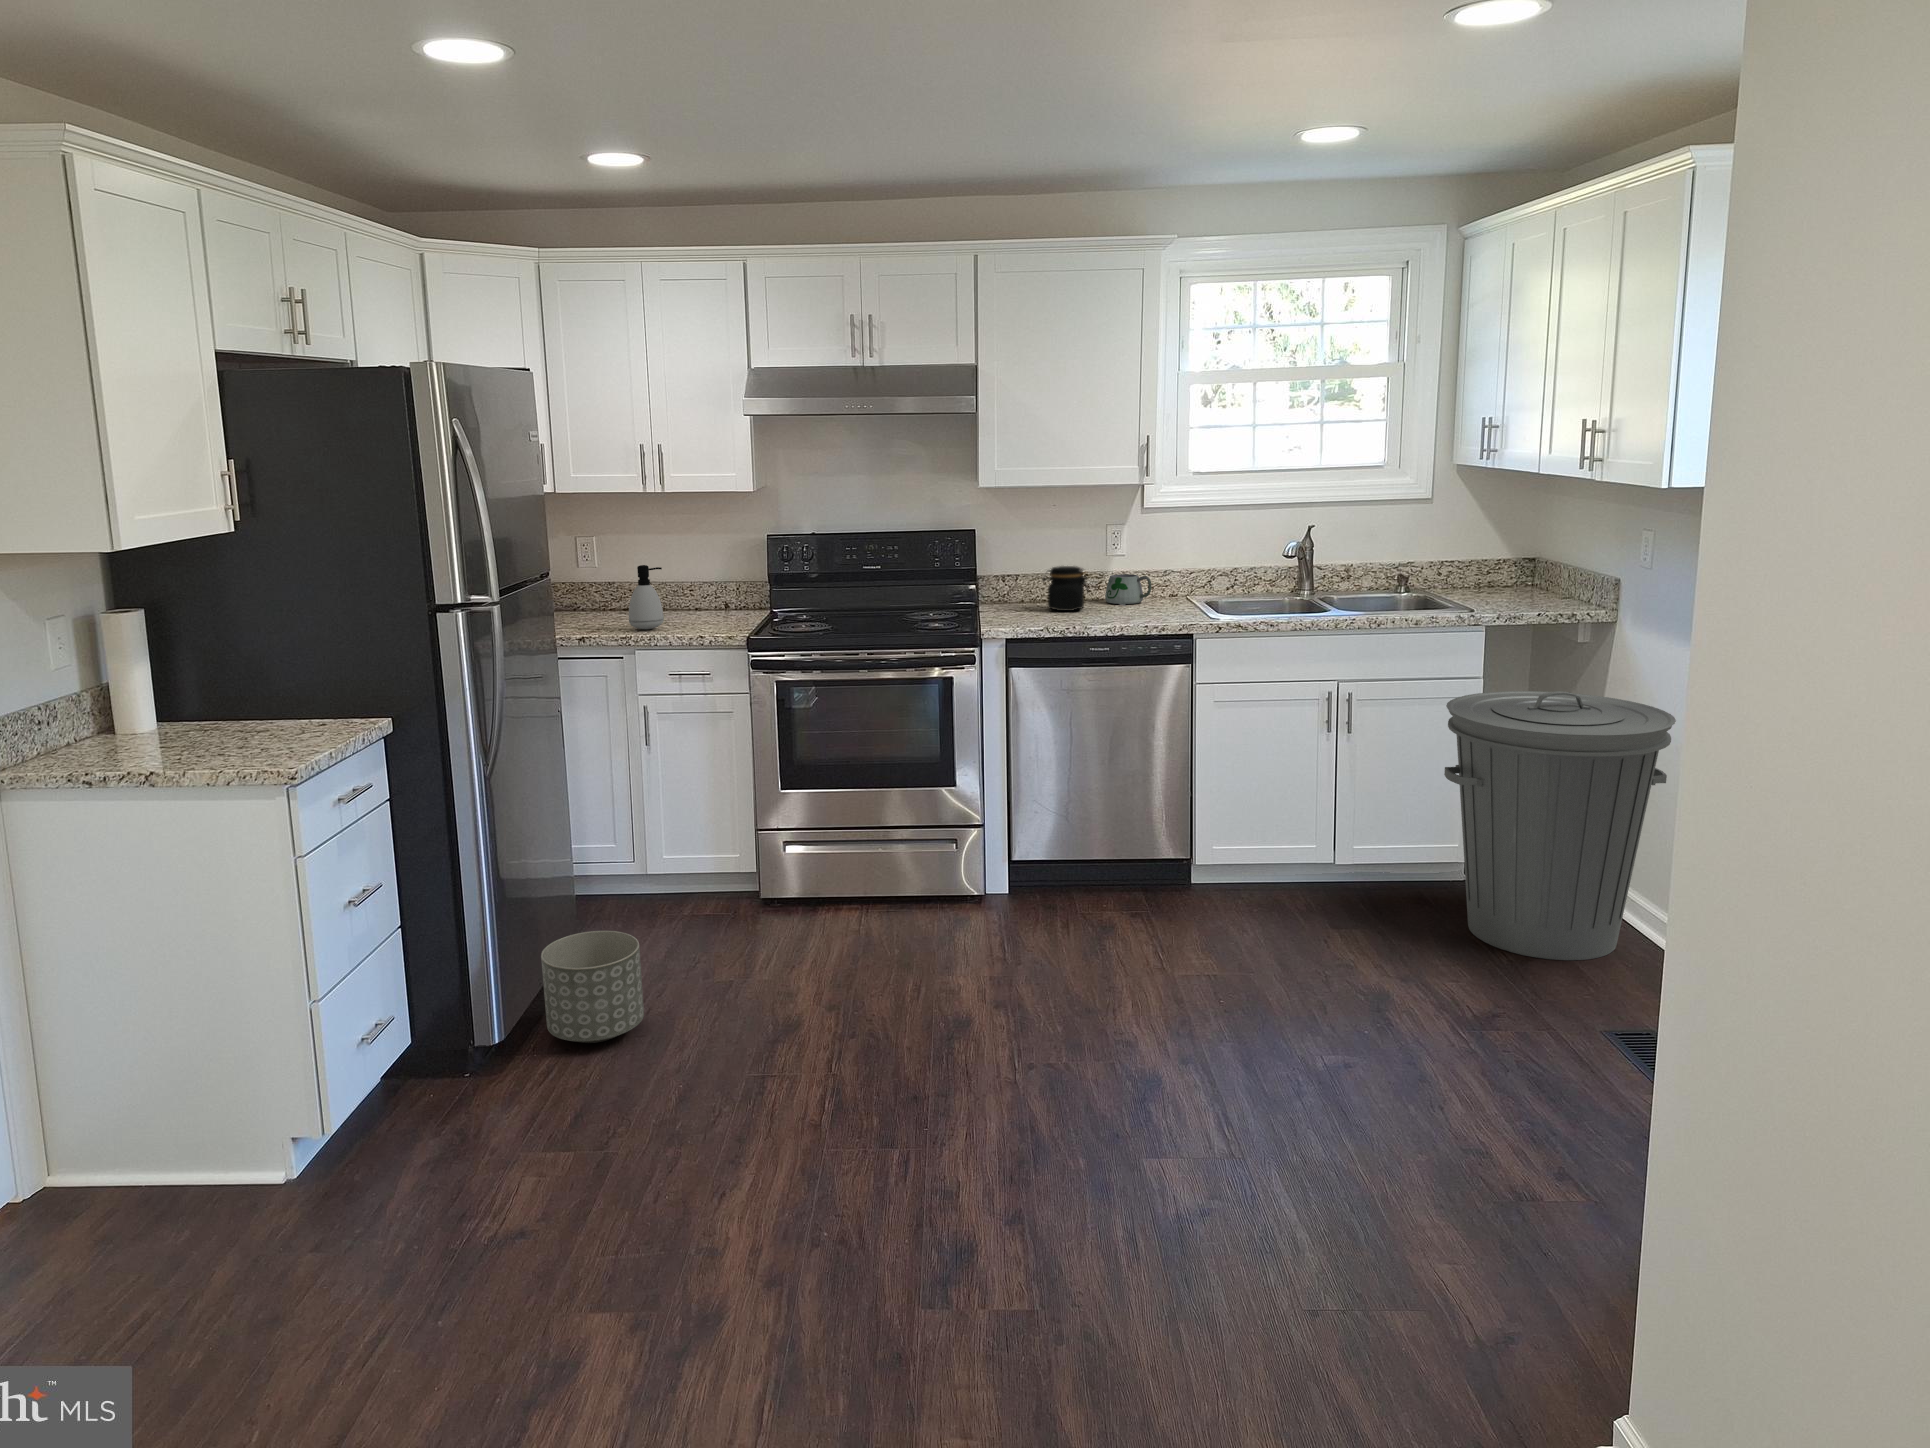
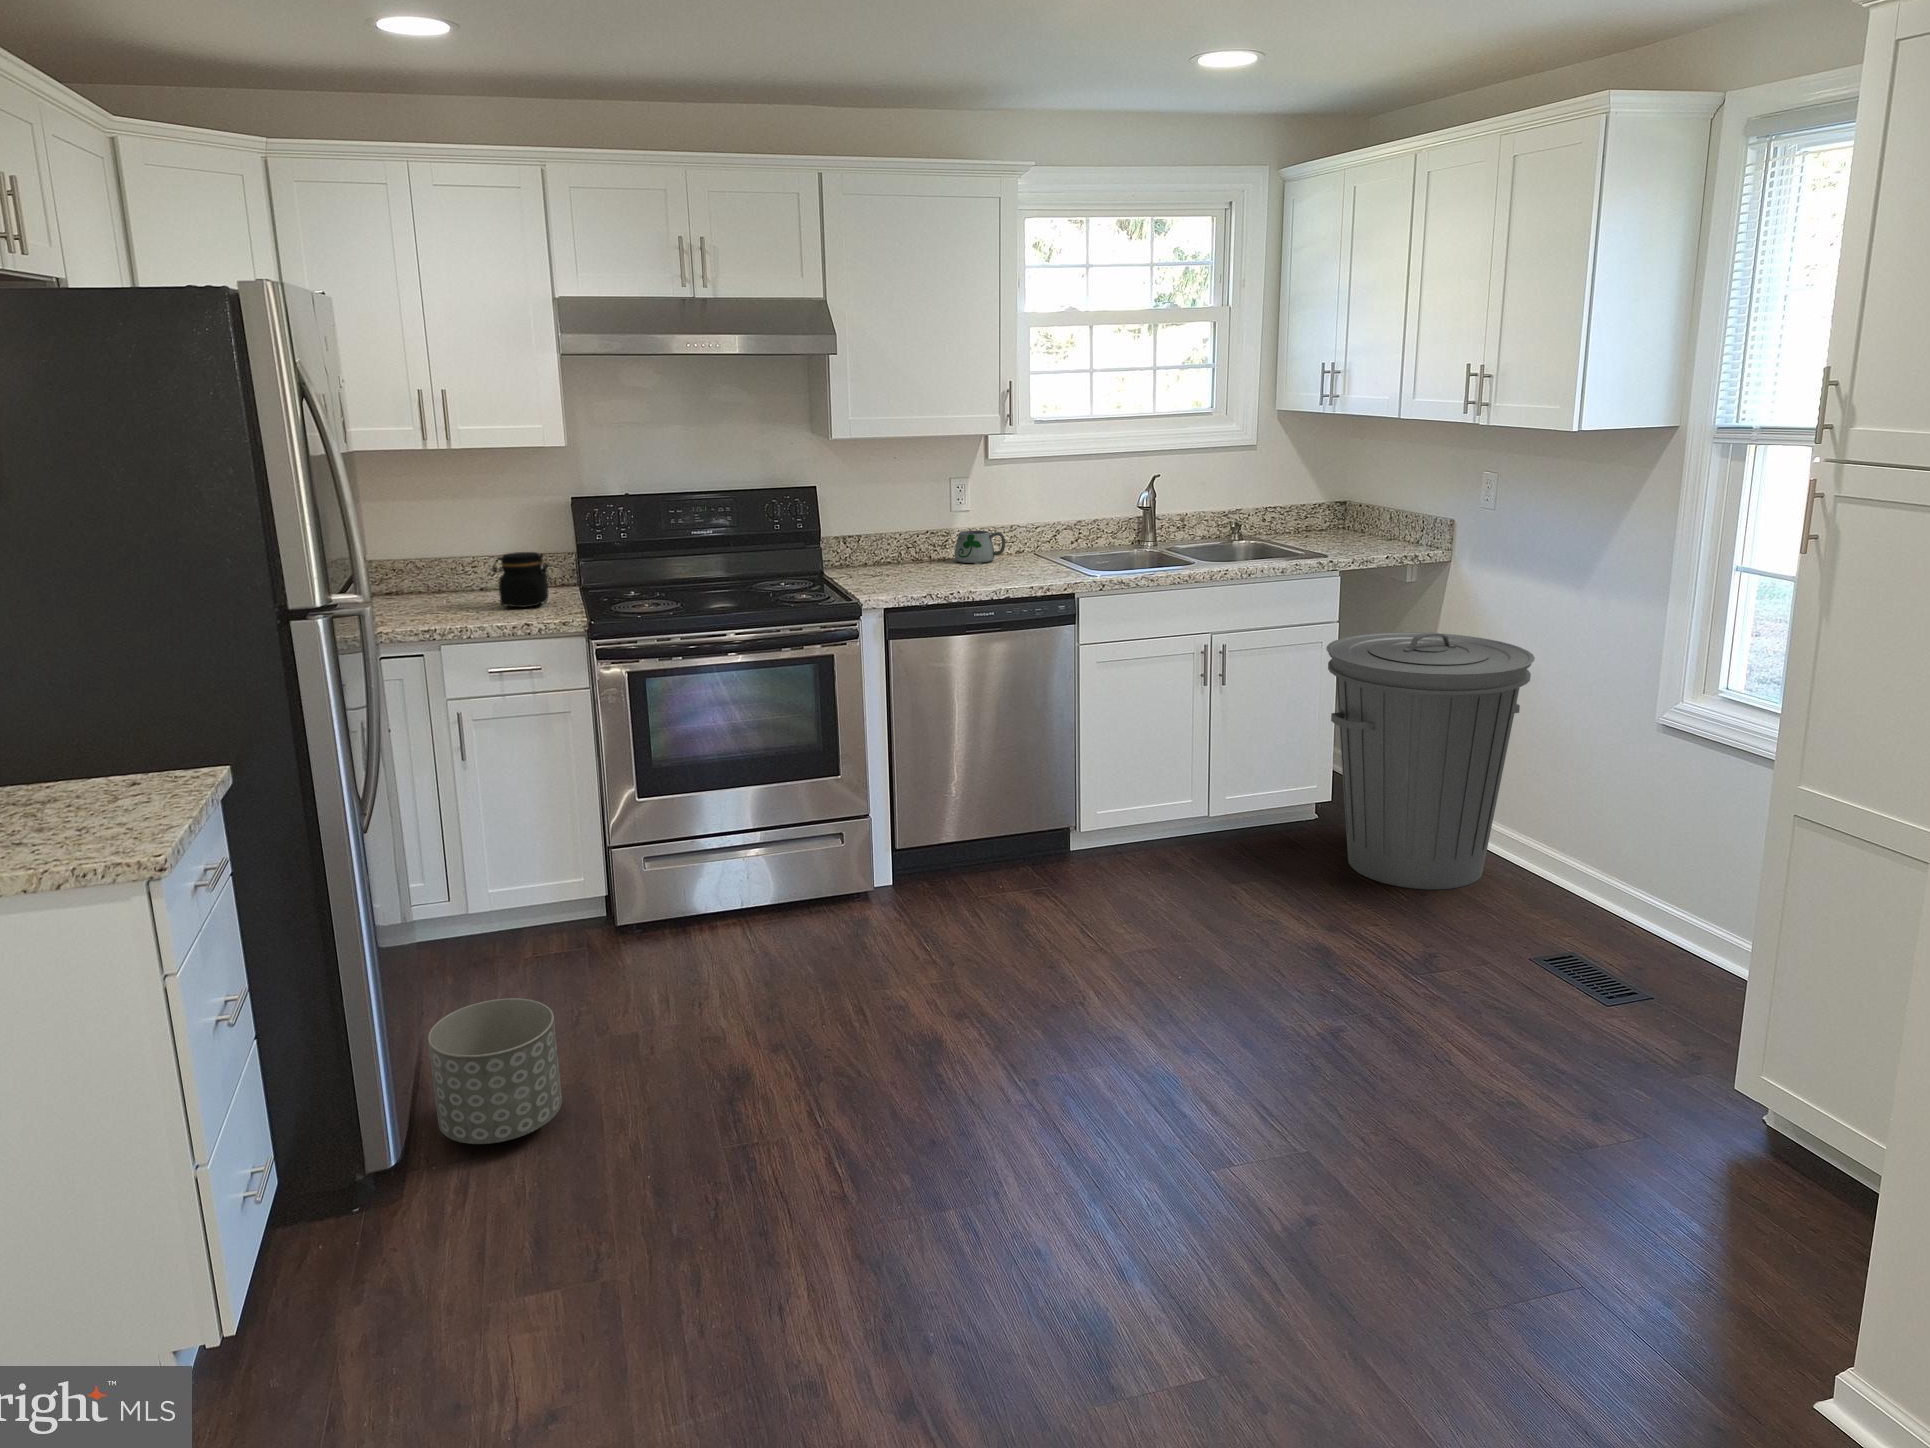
soap dispenser: present [629,565,664,629] -> none [420,540,466,619]
jar: present [1043,566,1088,611] -> present [492,552,553,607]

